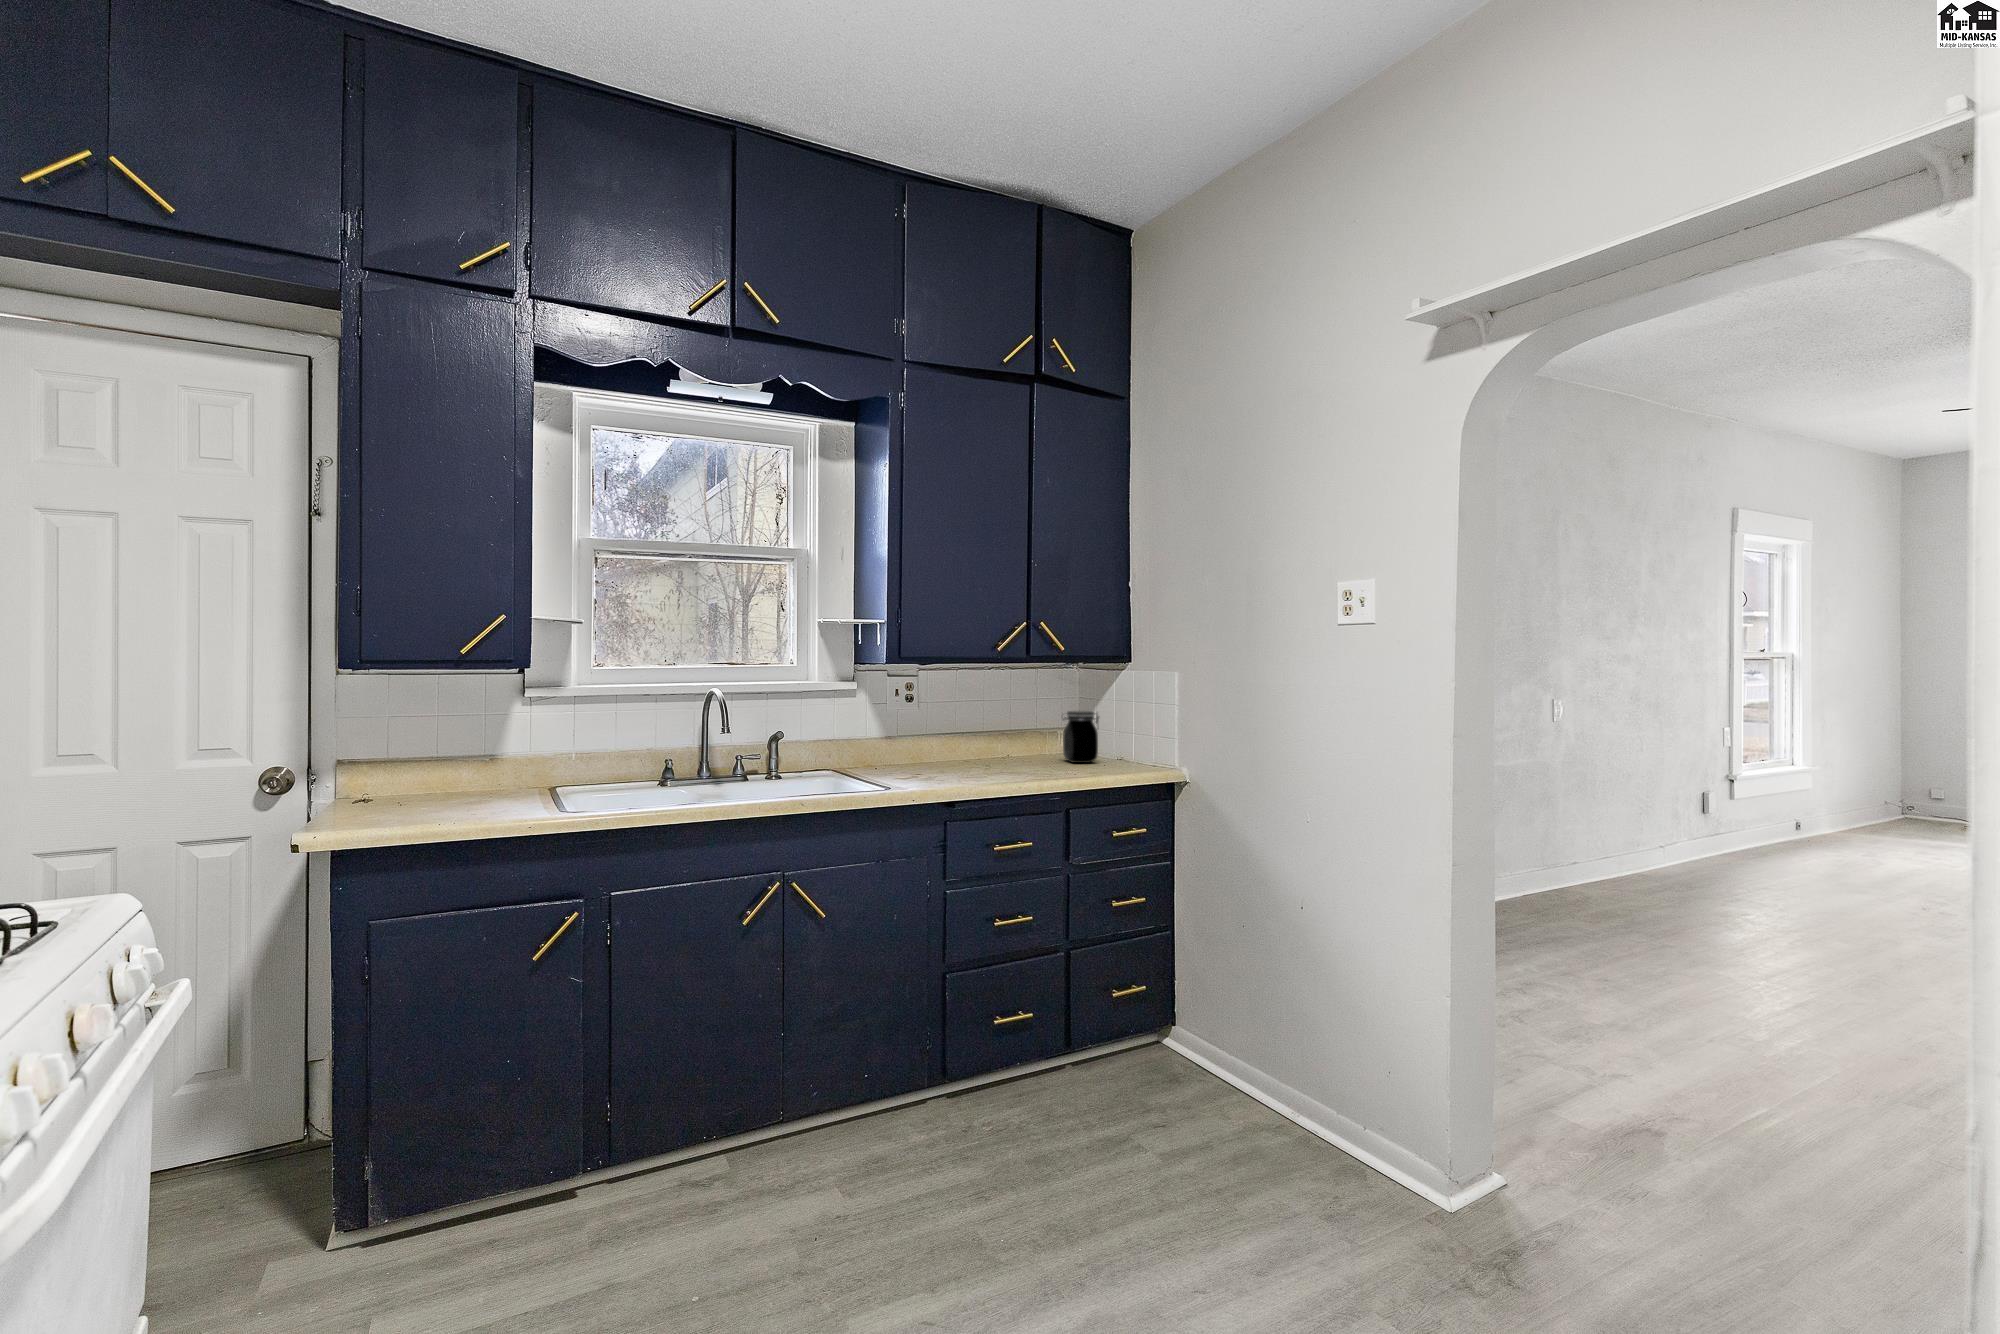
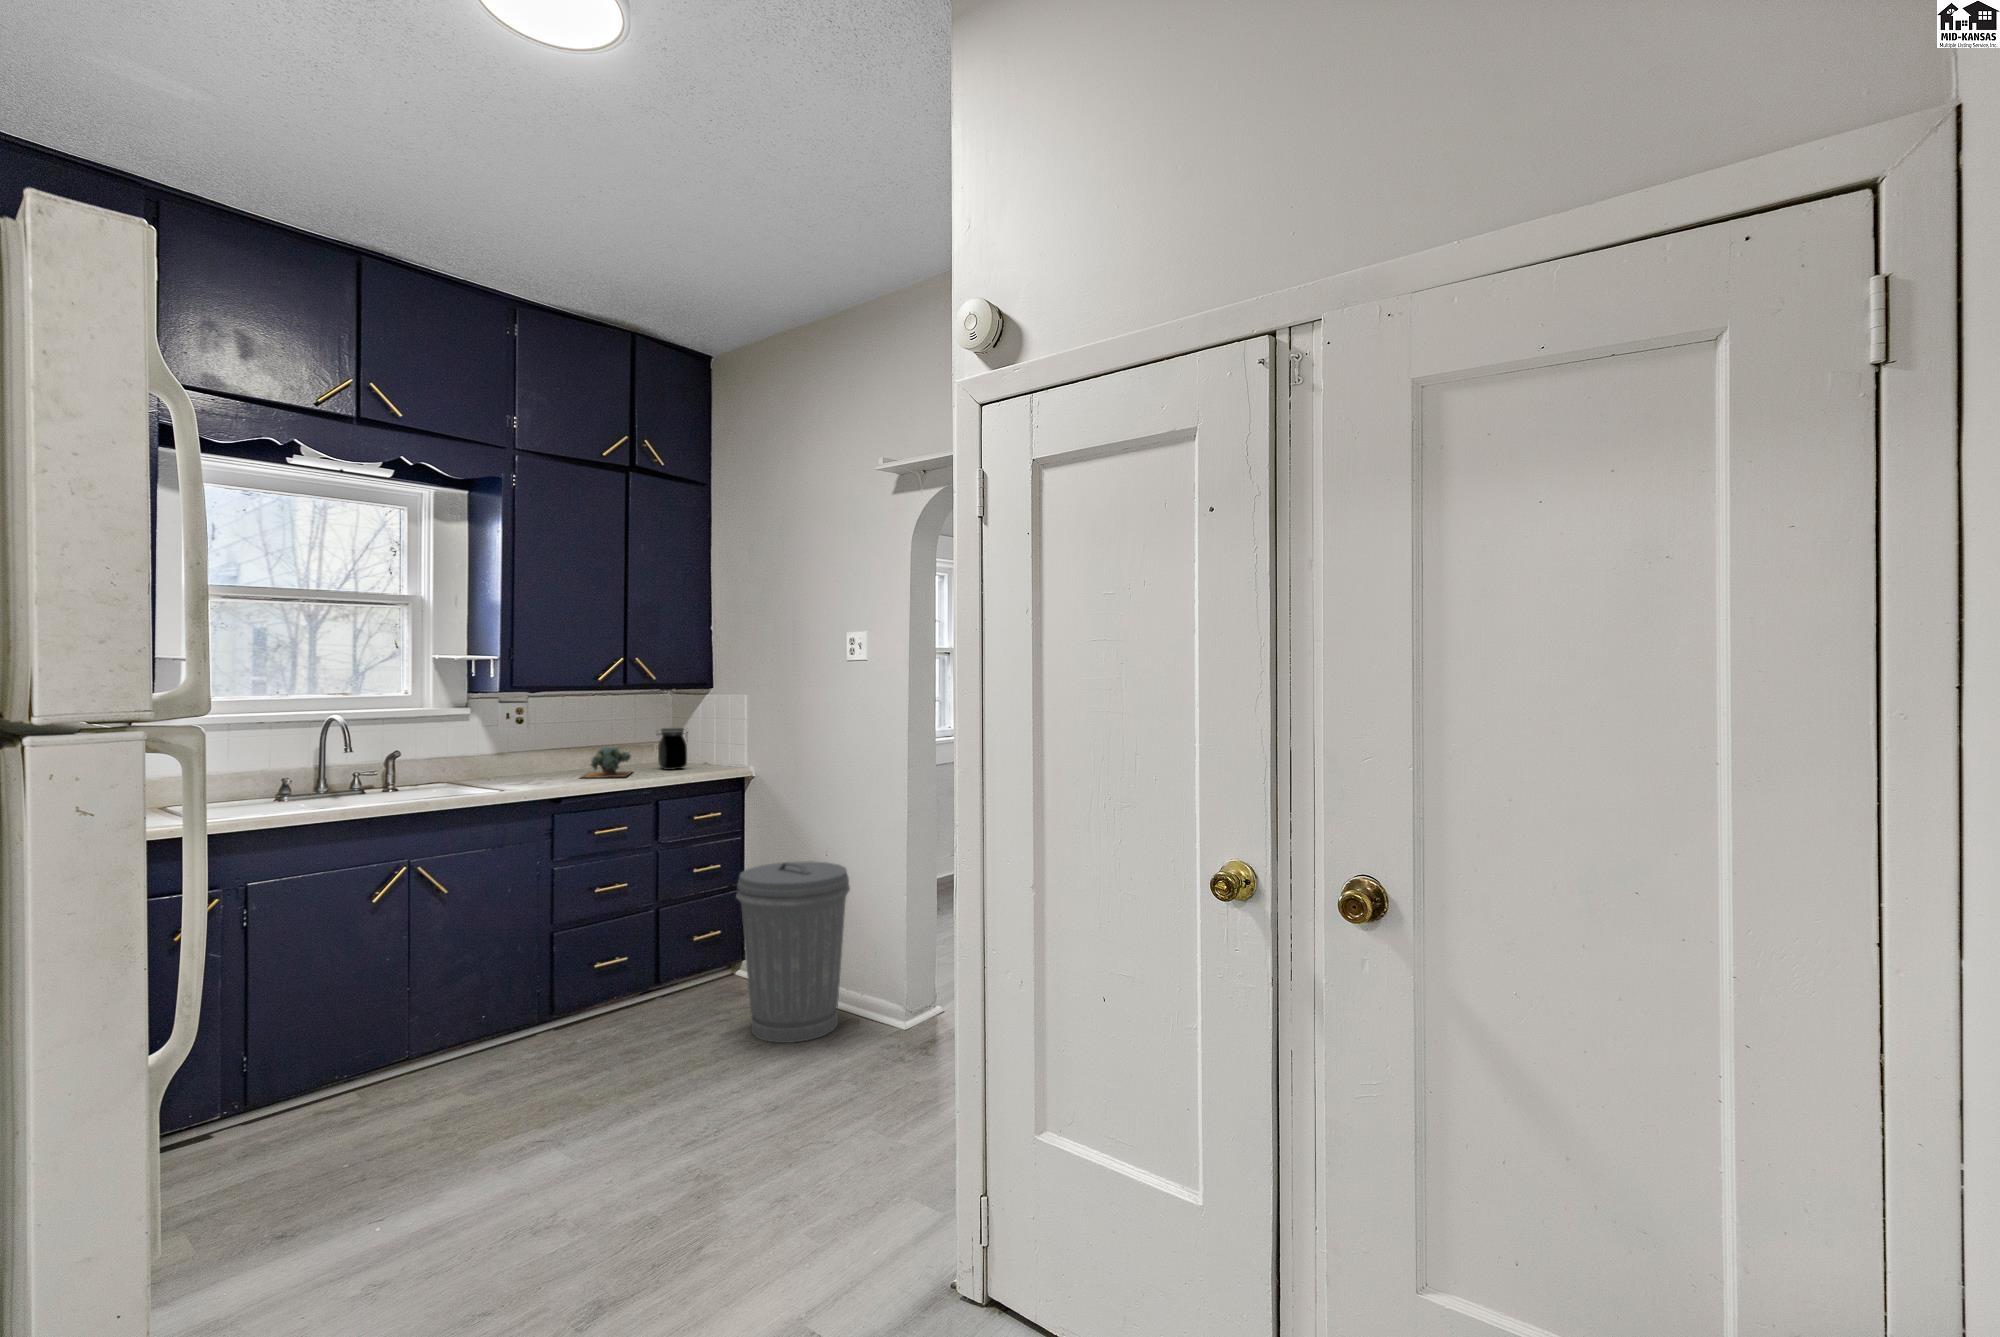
succulent plant: none [974,732,1036,773] -> present [582,746,632,778]
trash can: none [1174,907,1336,1174] -> present [736,861,850,1043]

